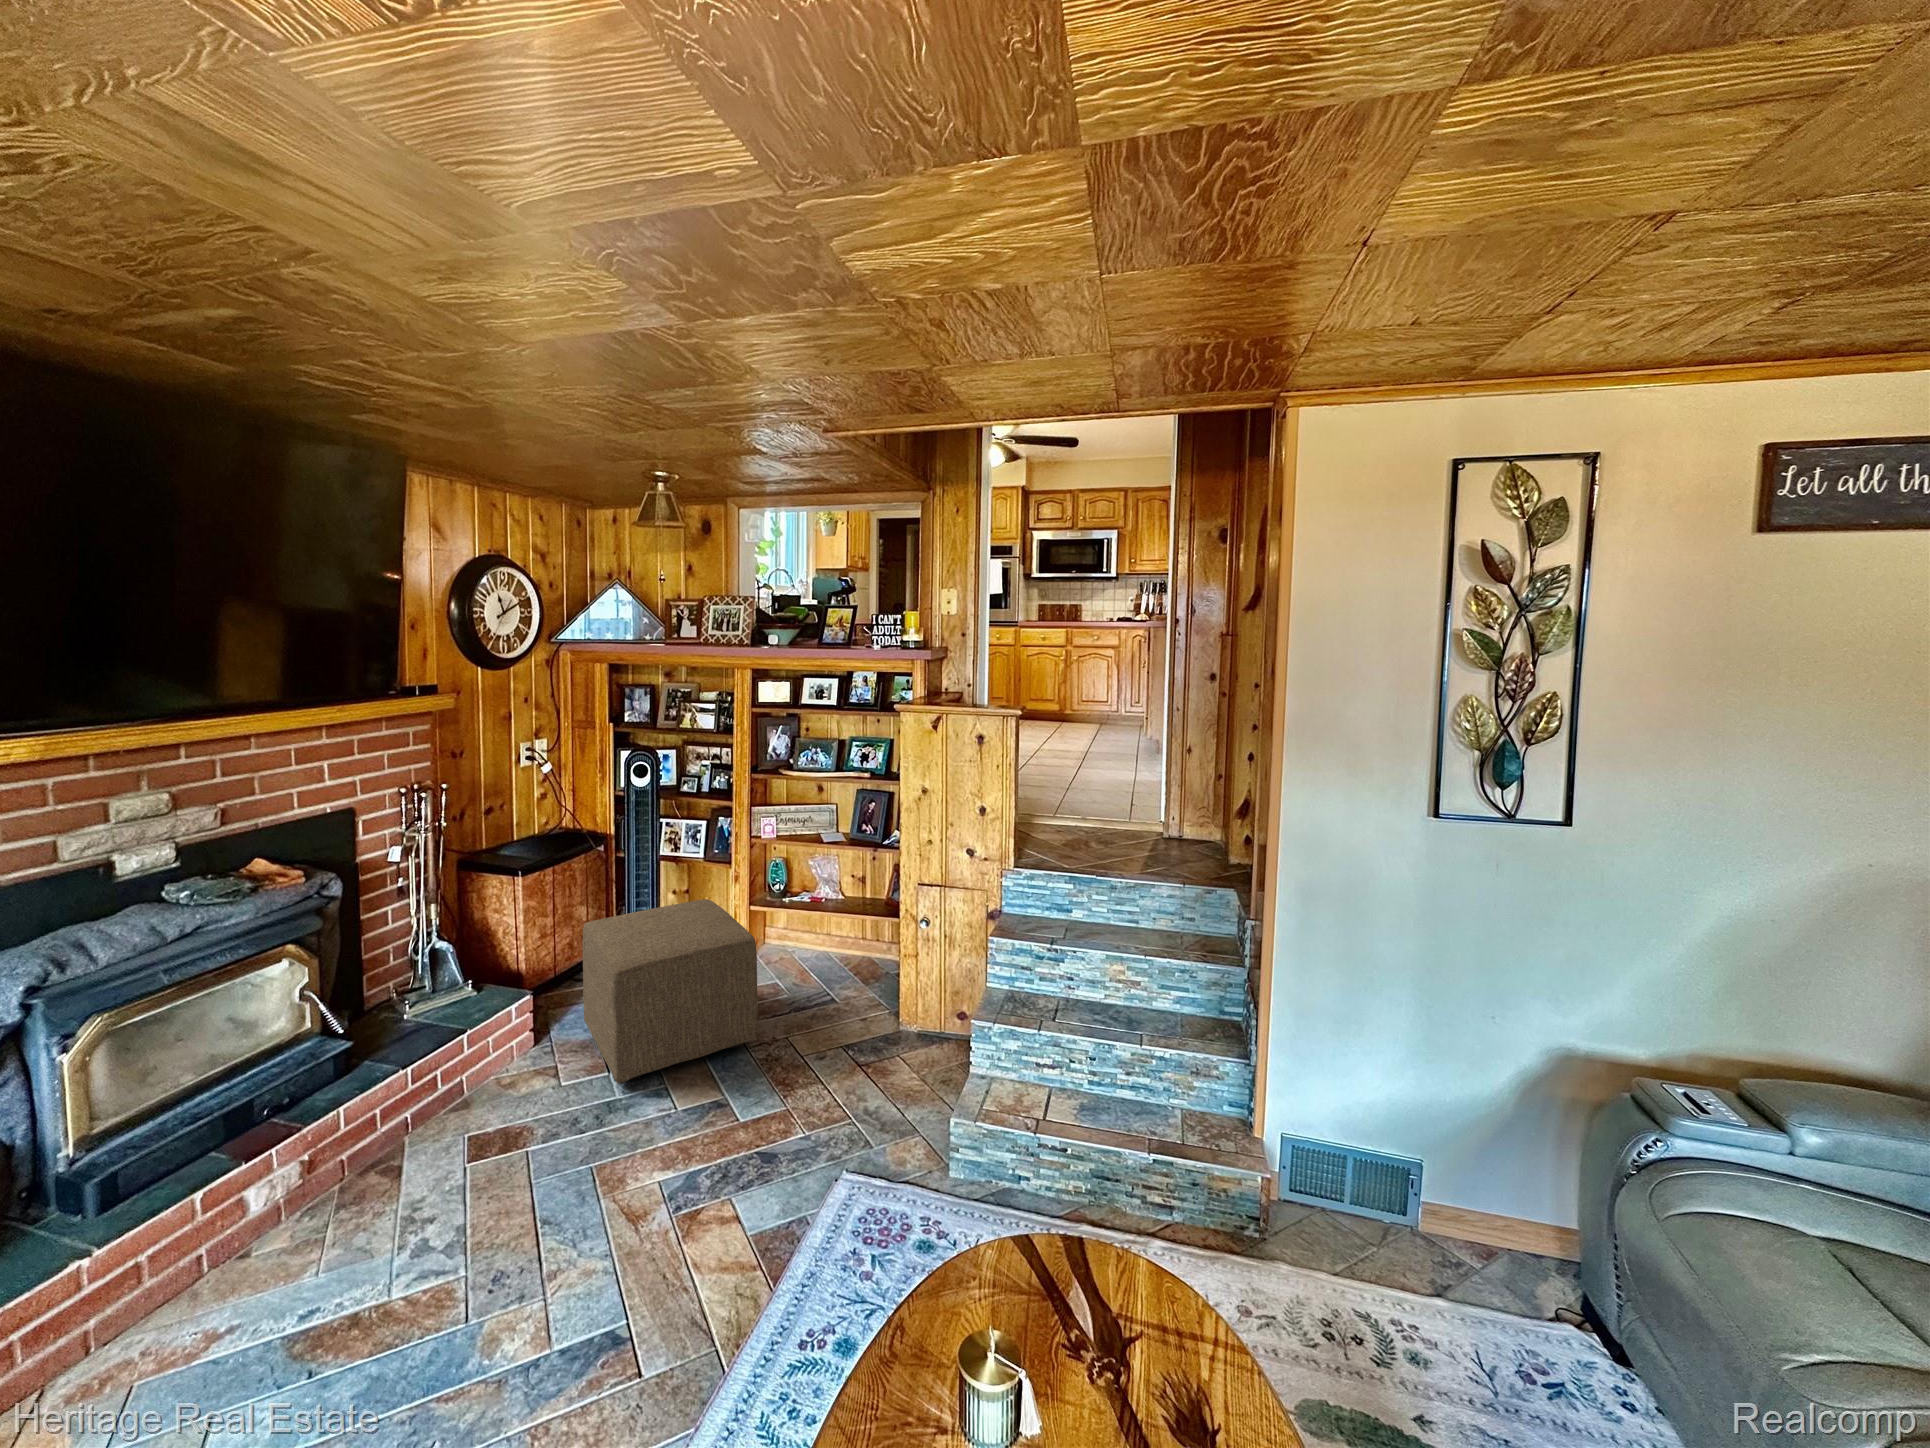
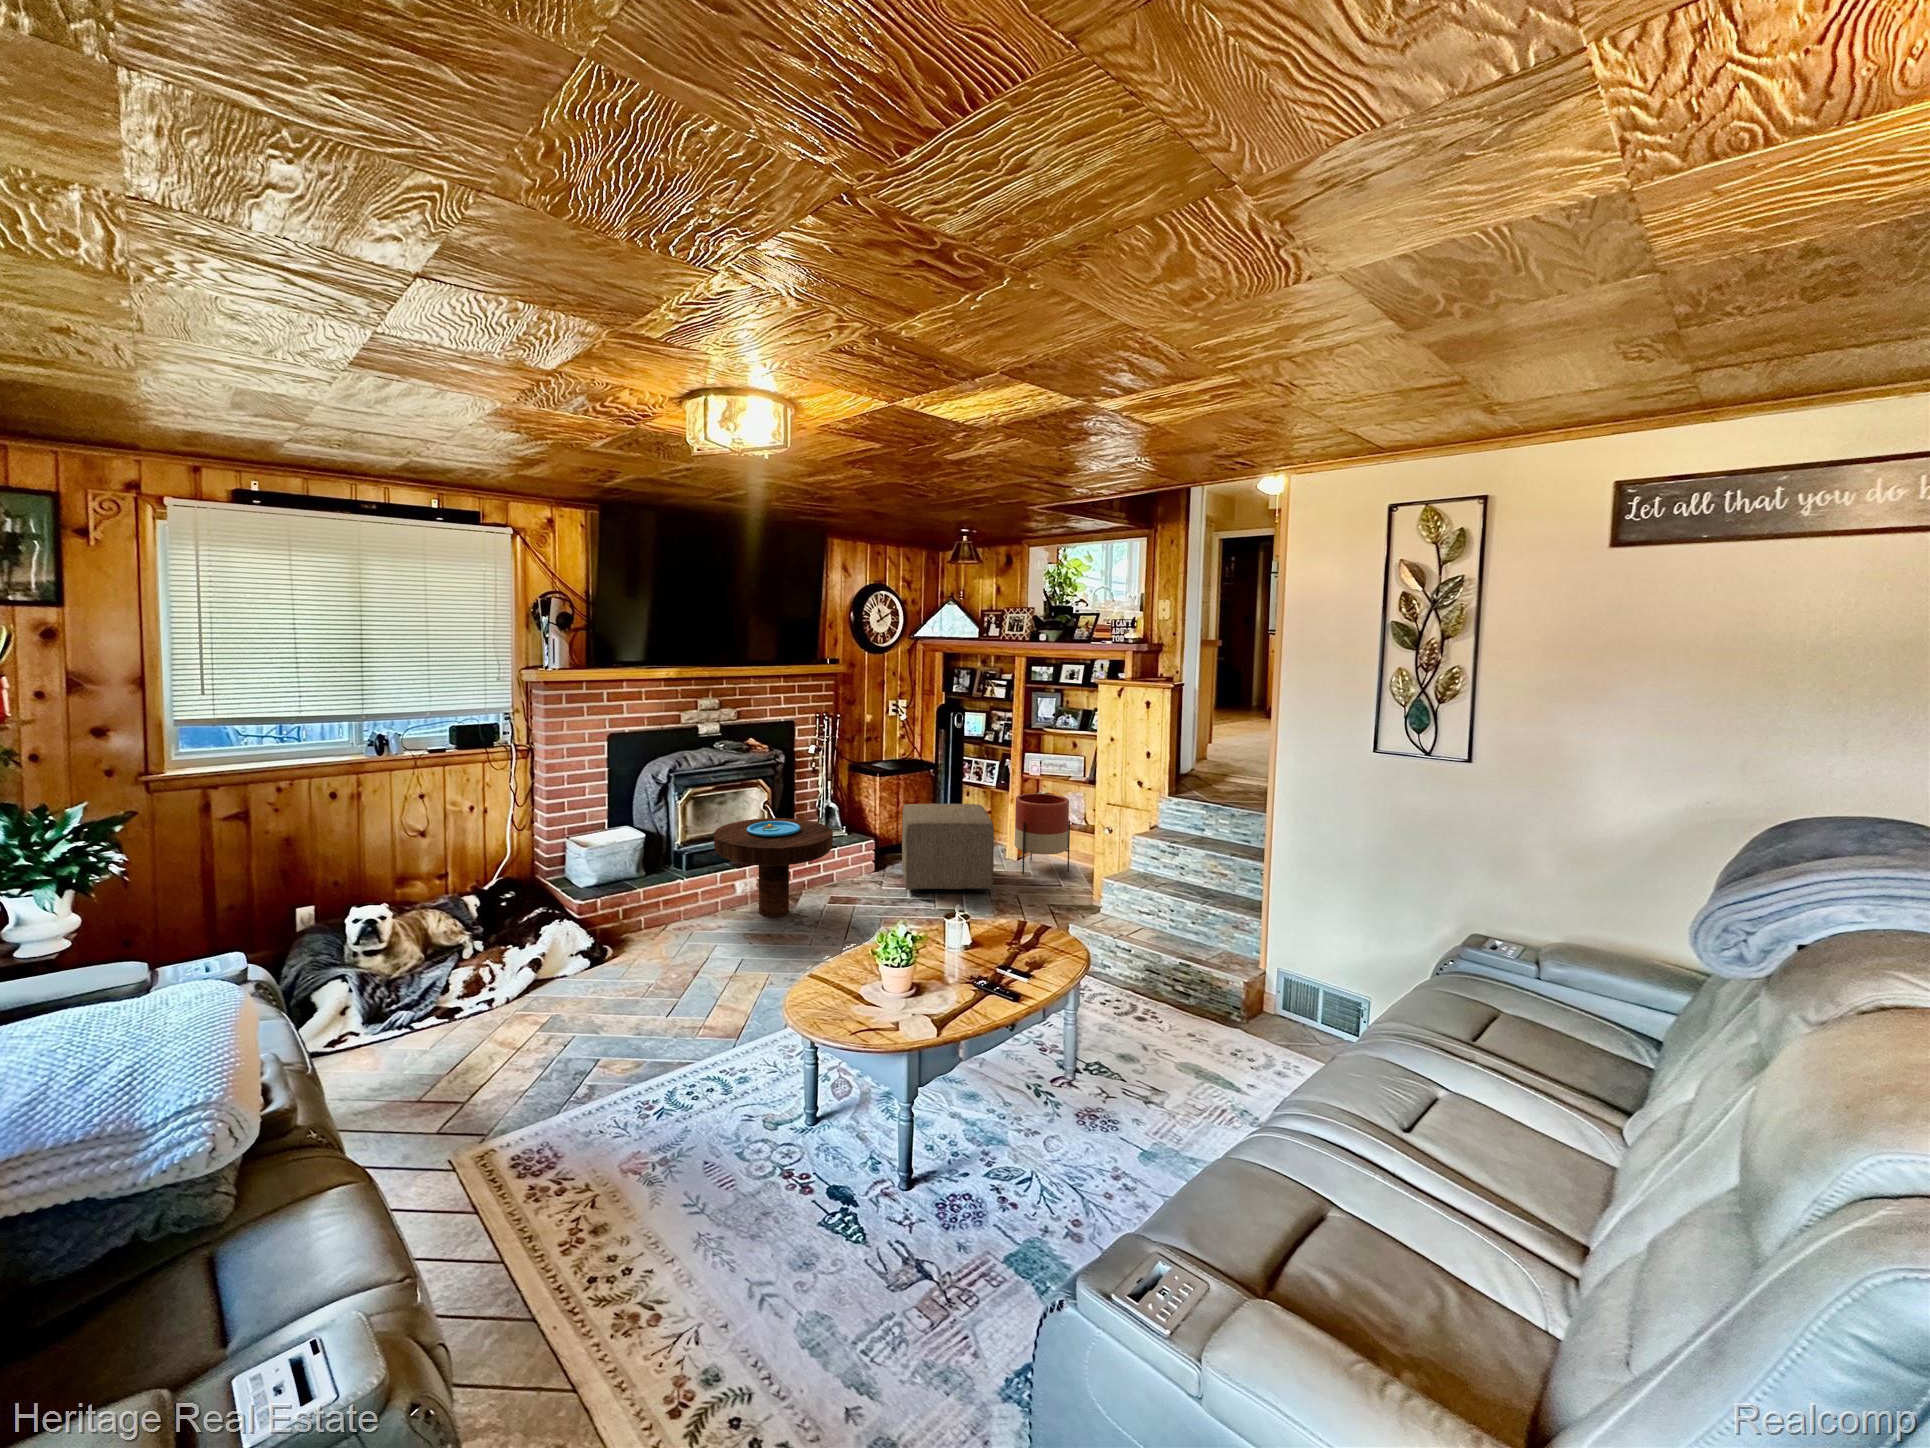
planter: none [753,861,831,989] -> present [1015,793,1070,874]
side table: none [169,1016,488,1268] -> present [714,818,833,917]

